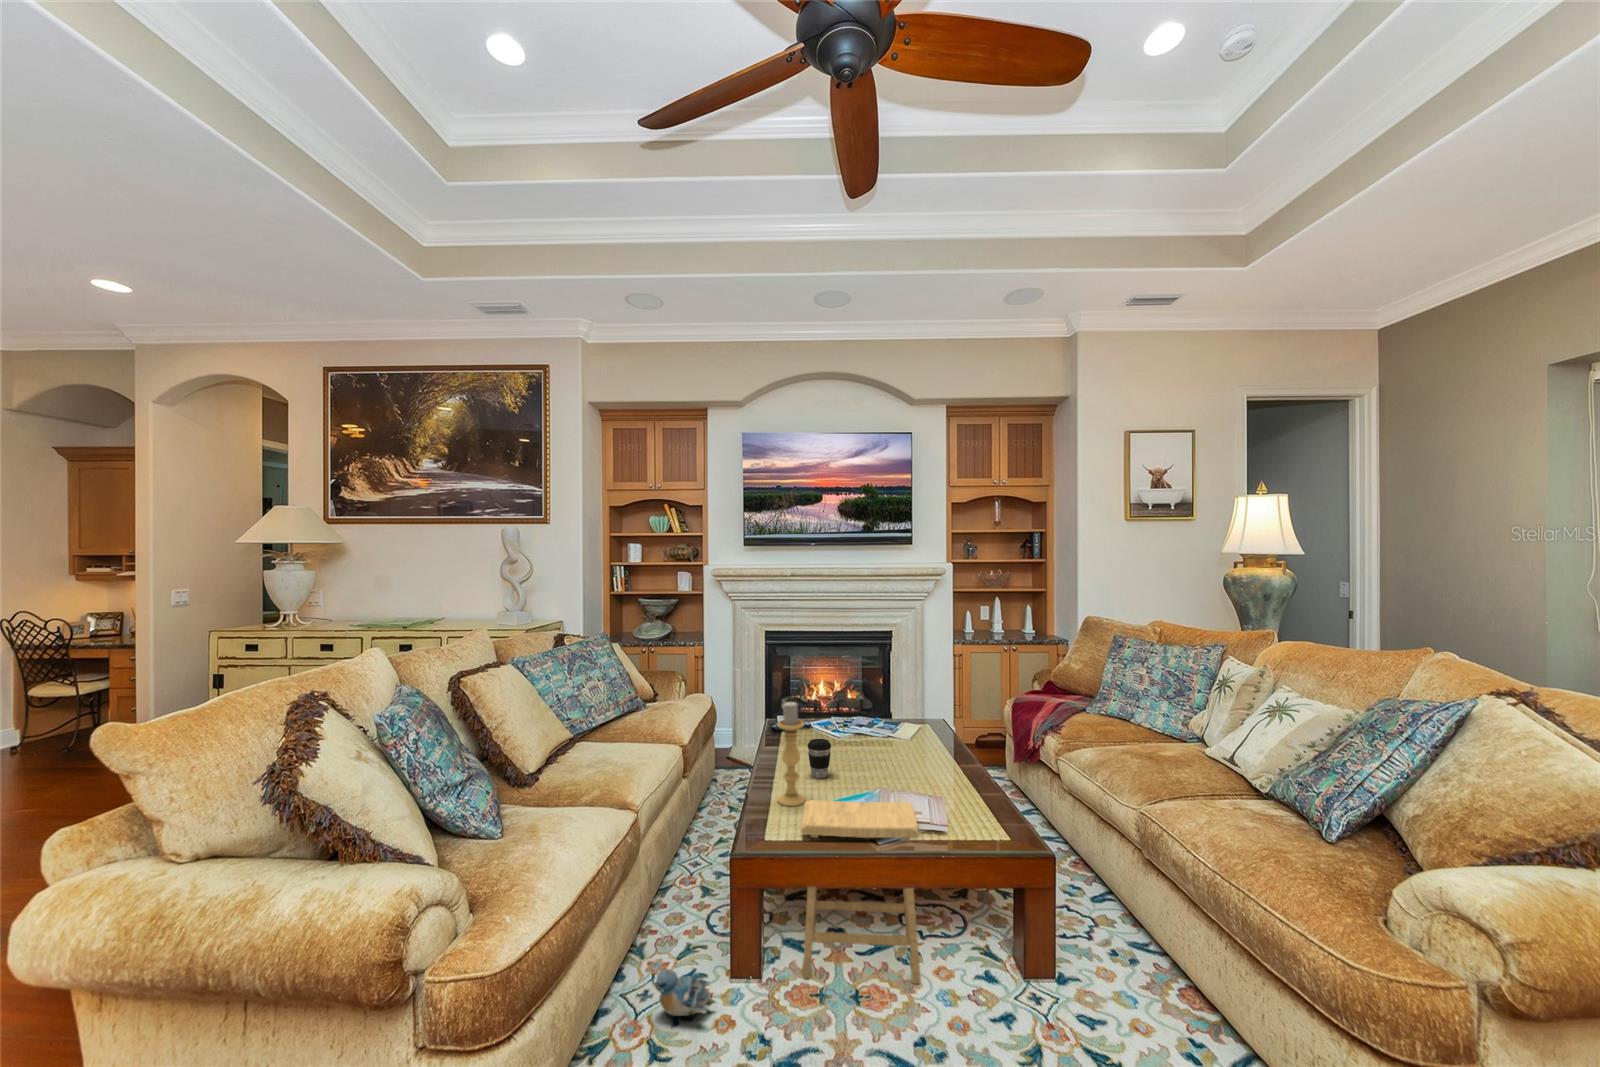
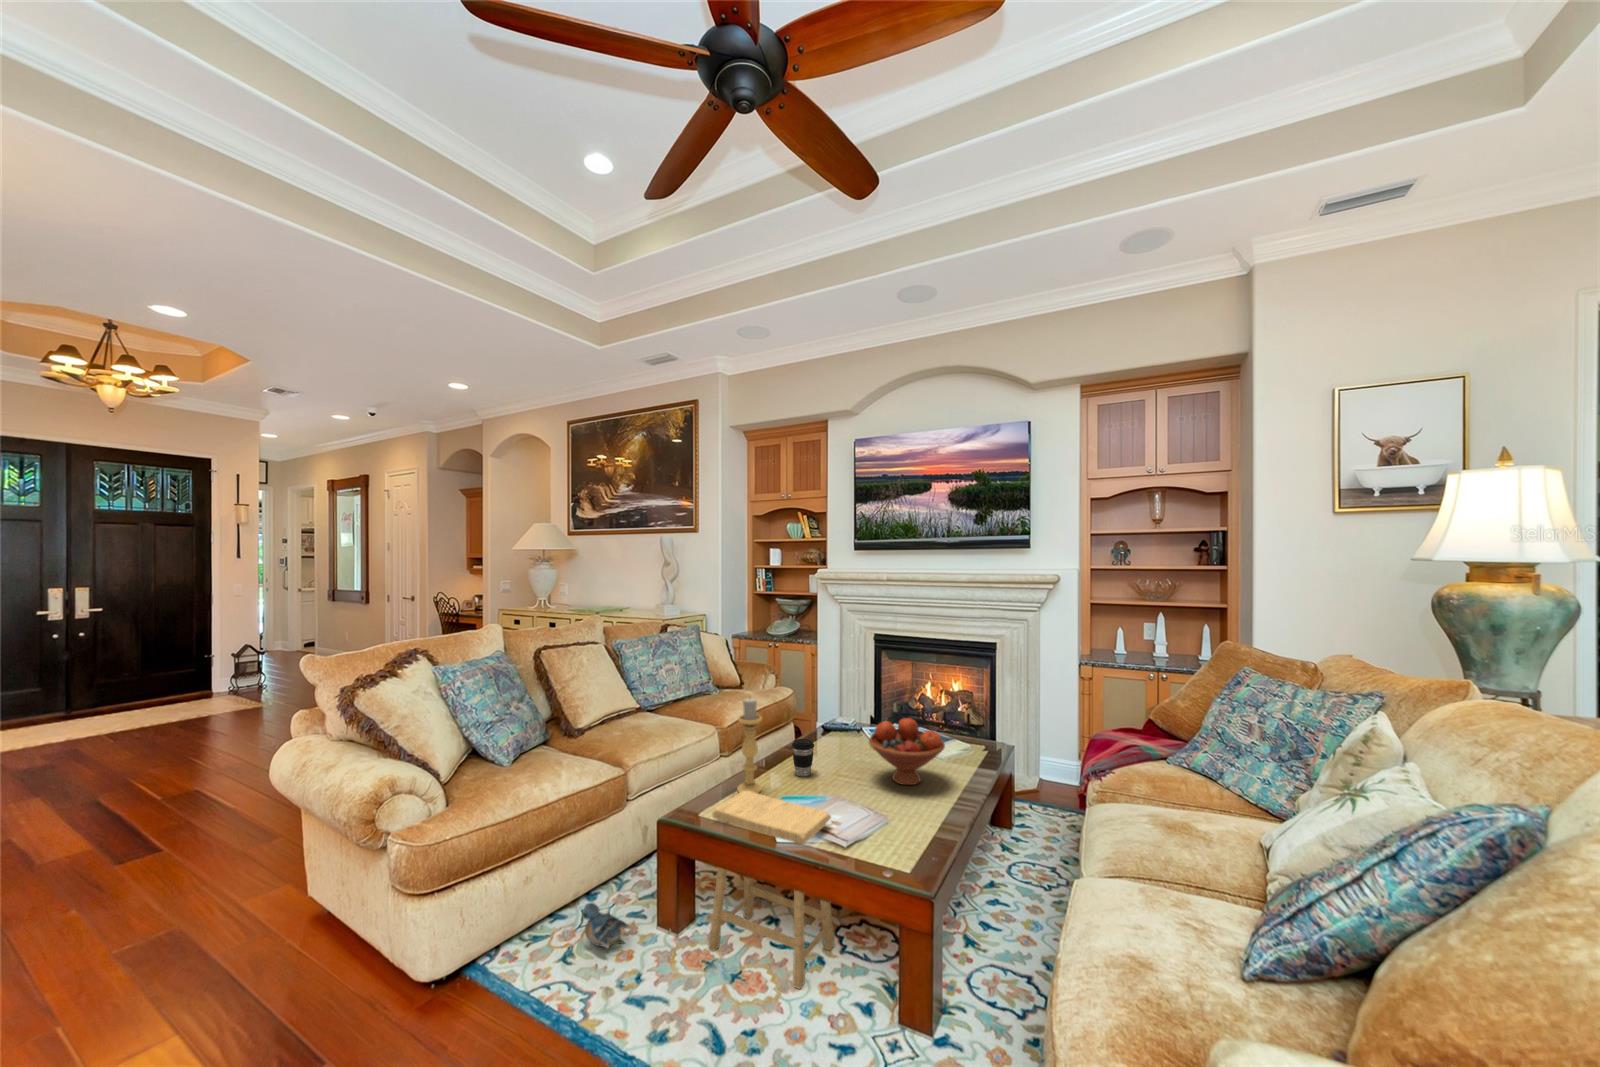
fruit bowl: none [879,703,954,768] -> present [869,718,945,785]

